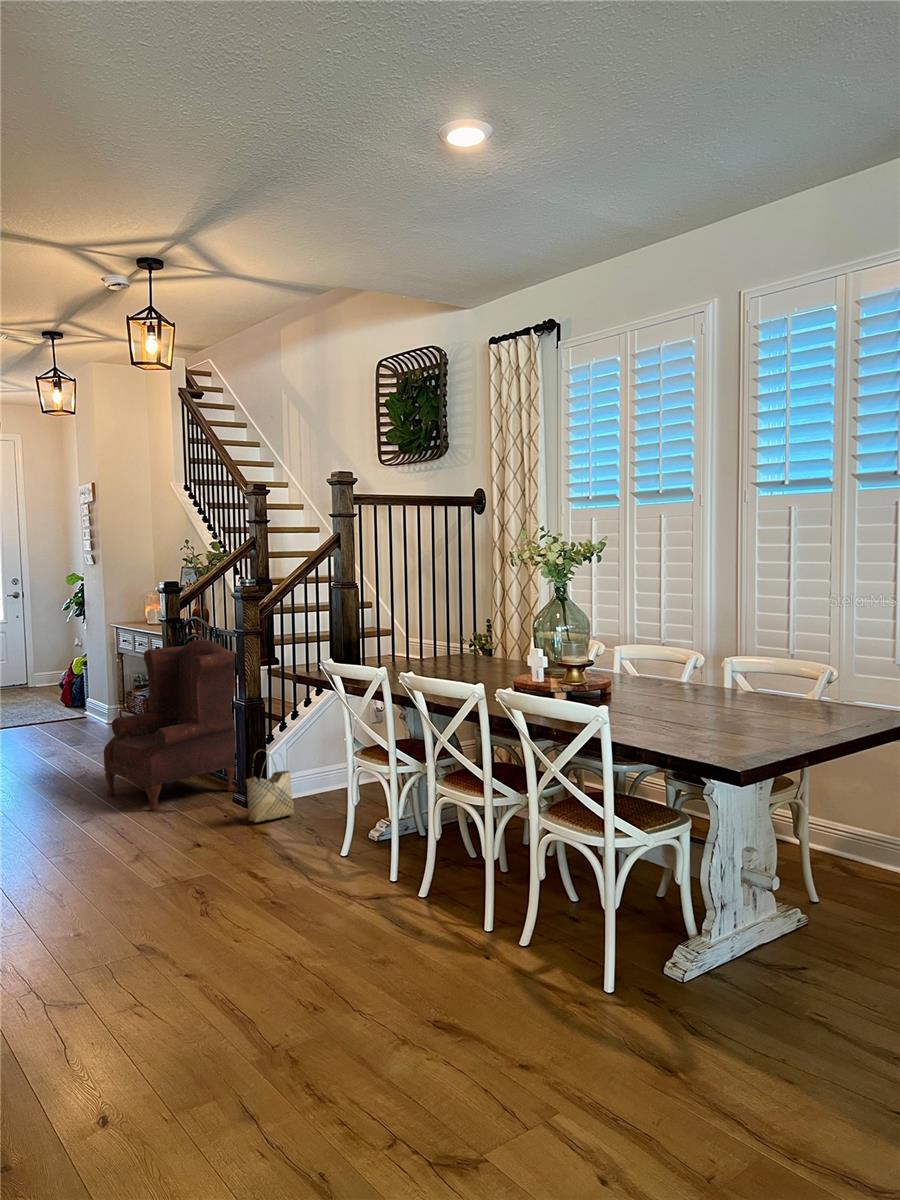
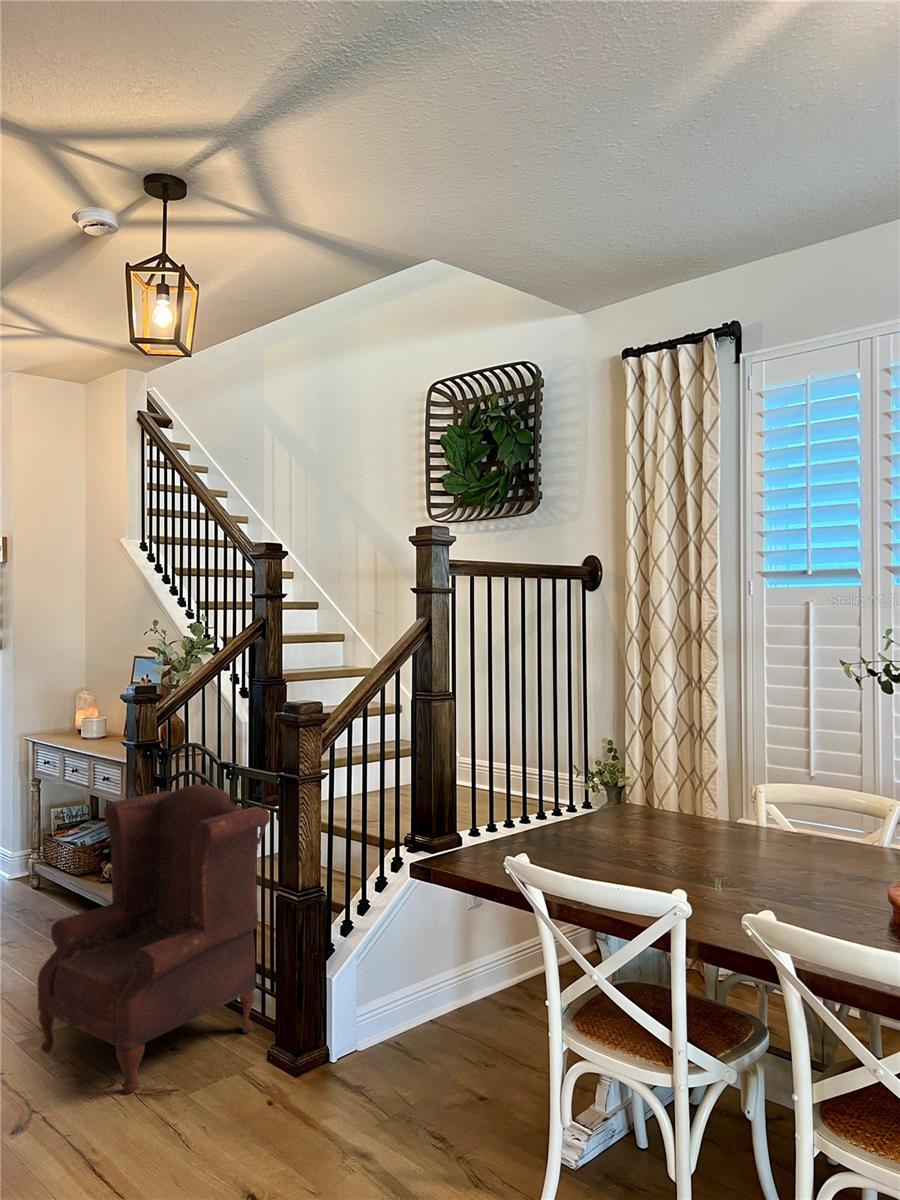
woven basket: present [246,750,294,822] -> none [305,985,379,1124]

